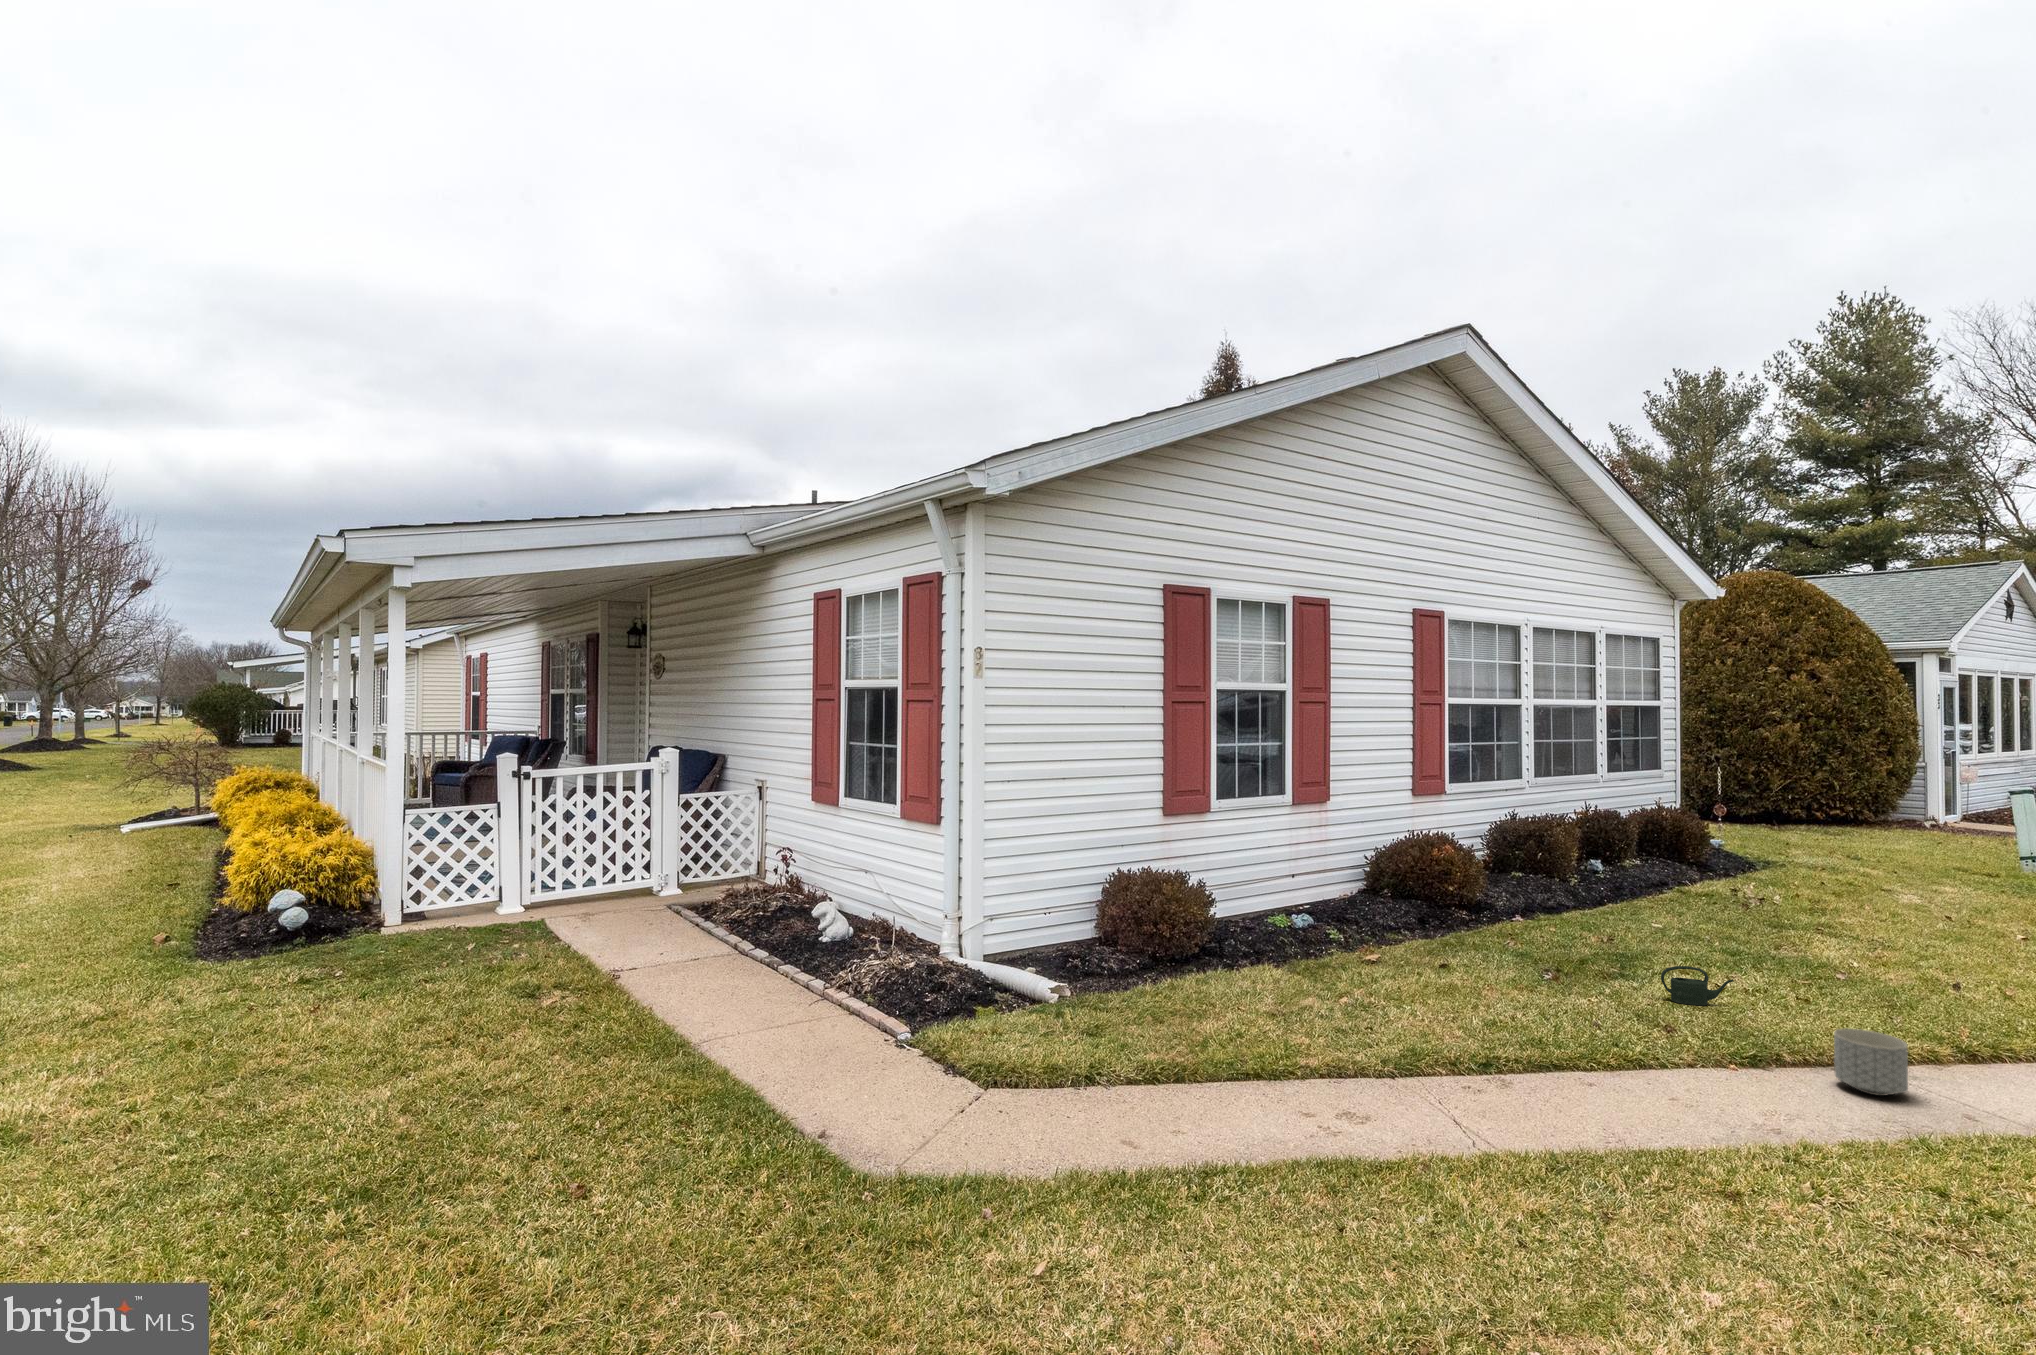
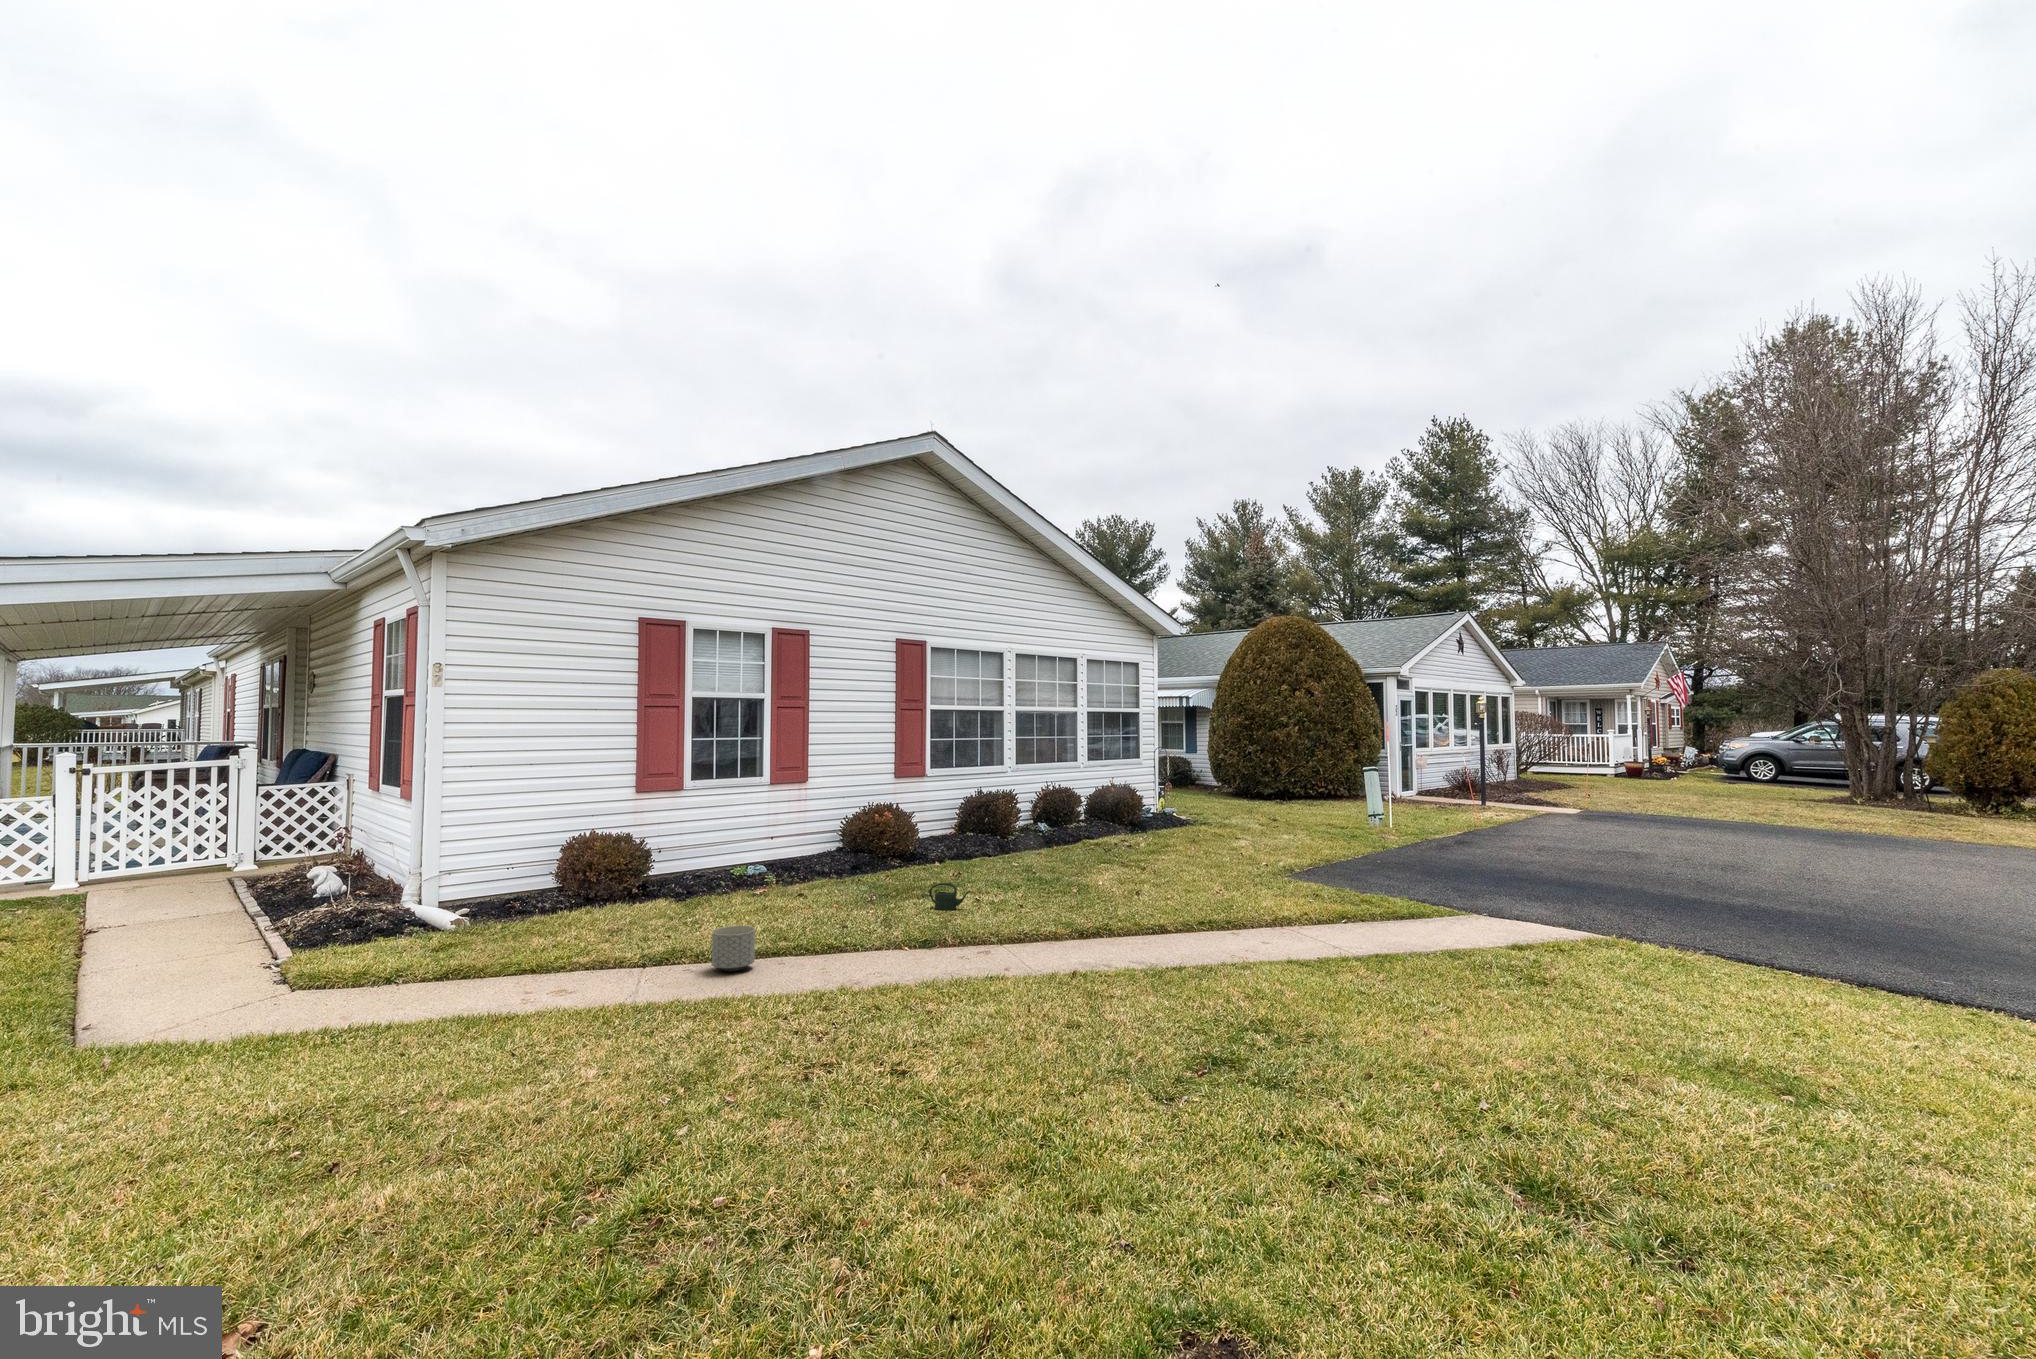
planter: present [1834,1029,1908,1096] -> present [712,926,755,972]

